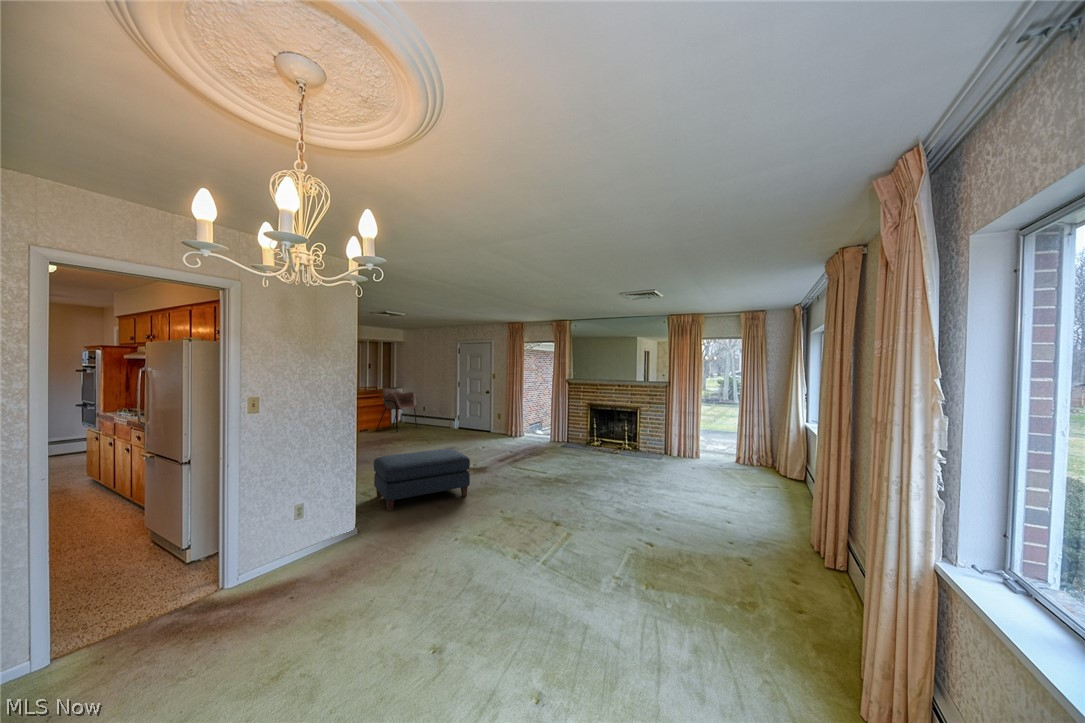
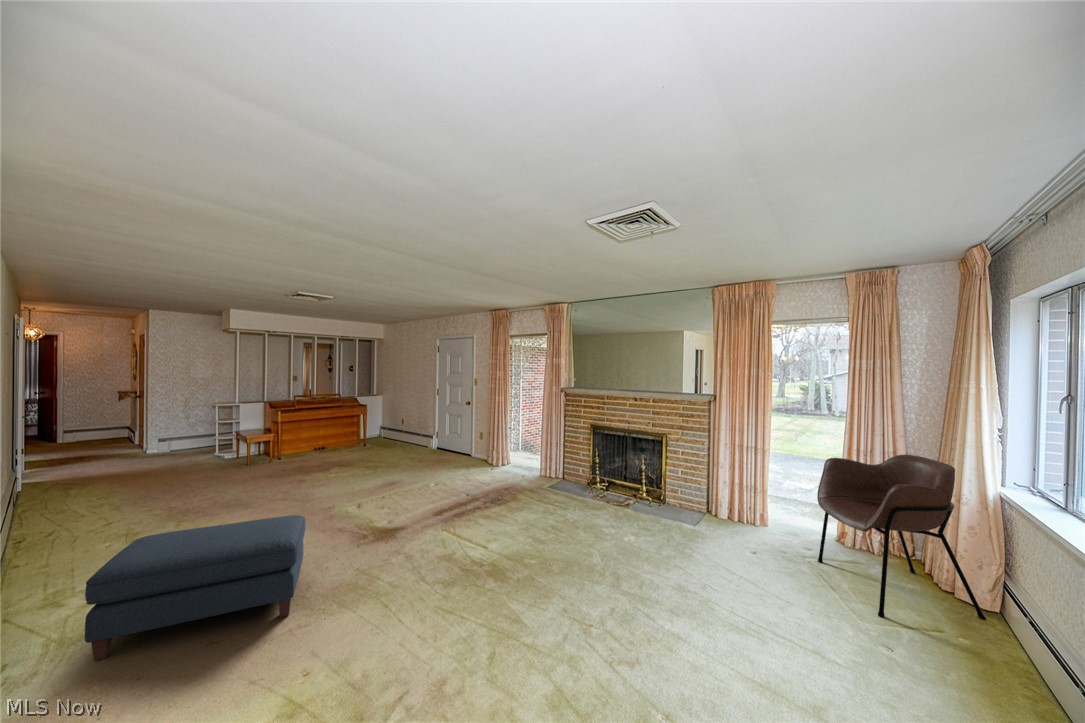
armchair: present [376,389,417,432] -> present [817,455,986,620]

